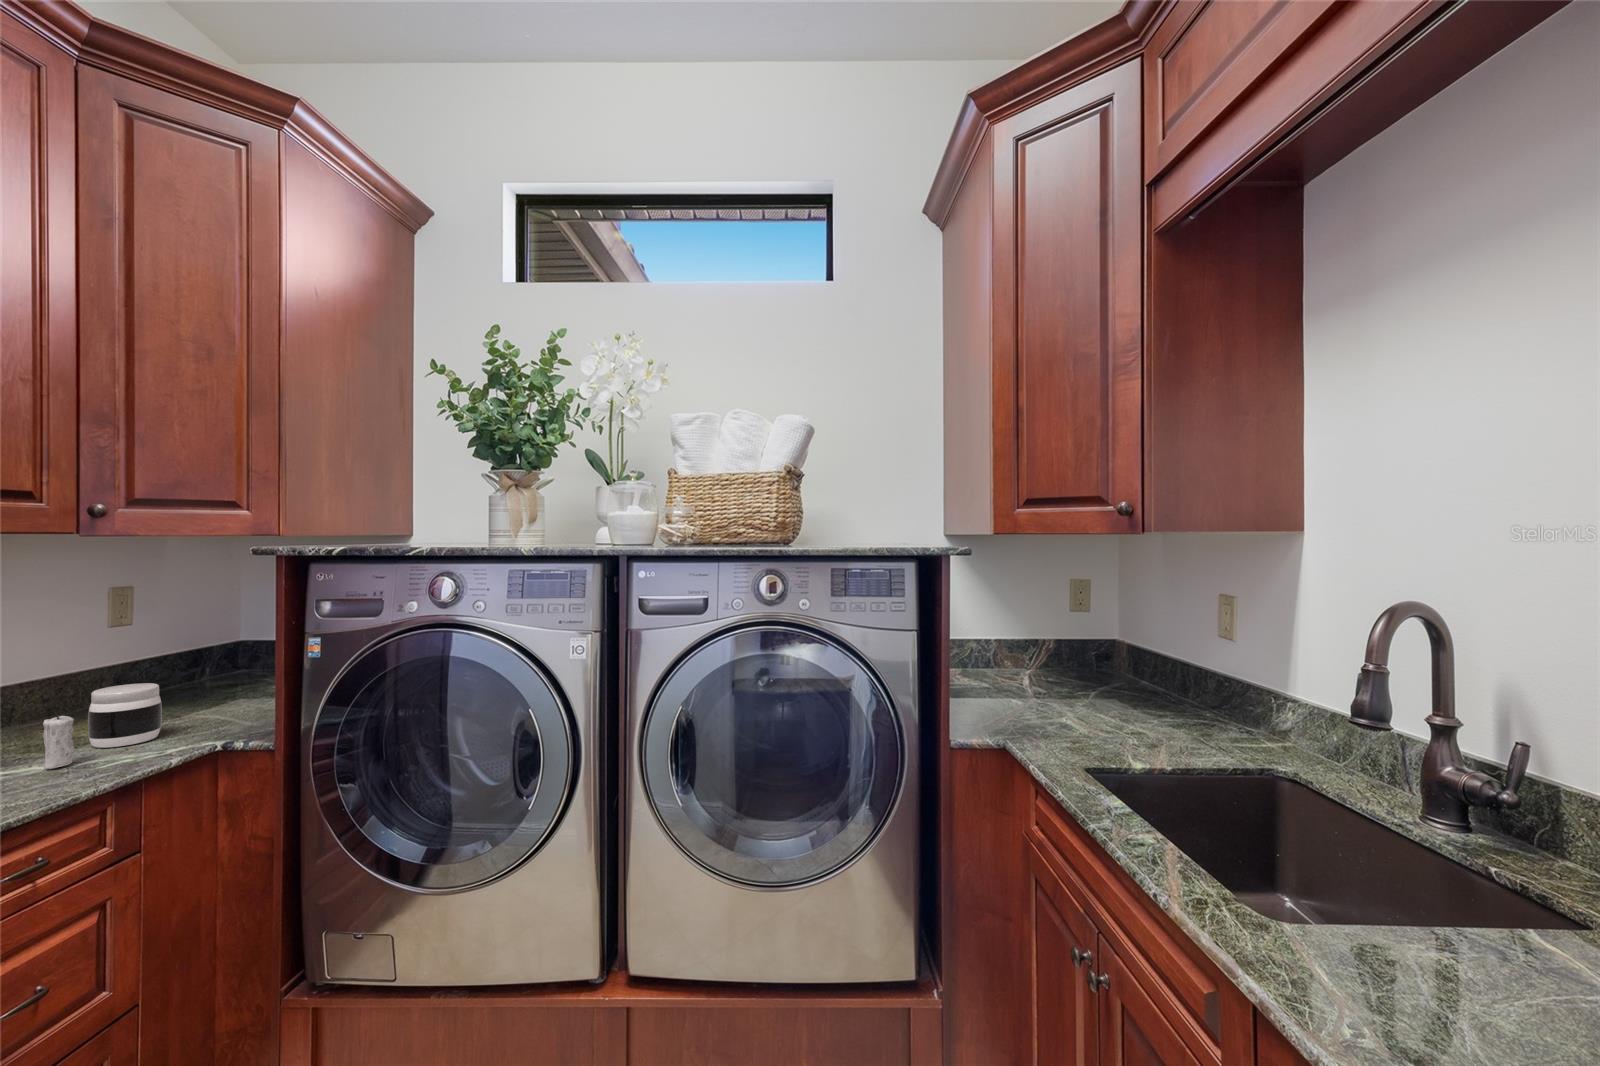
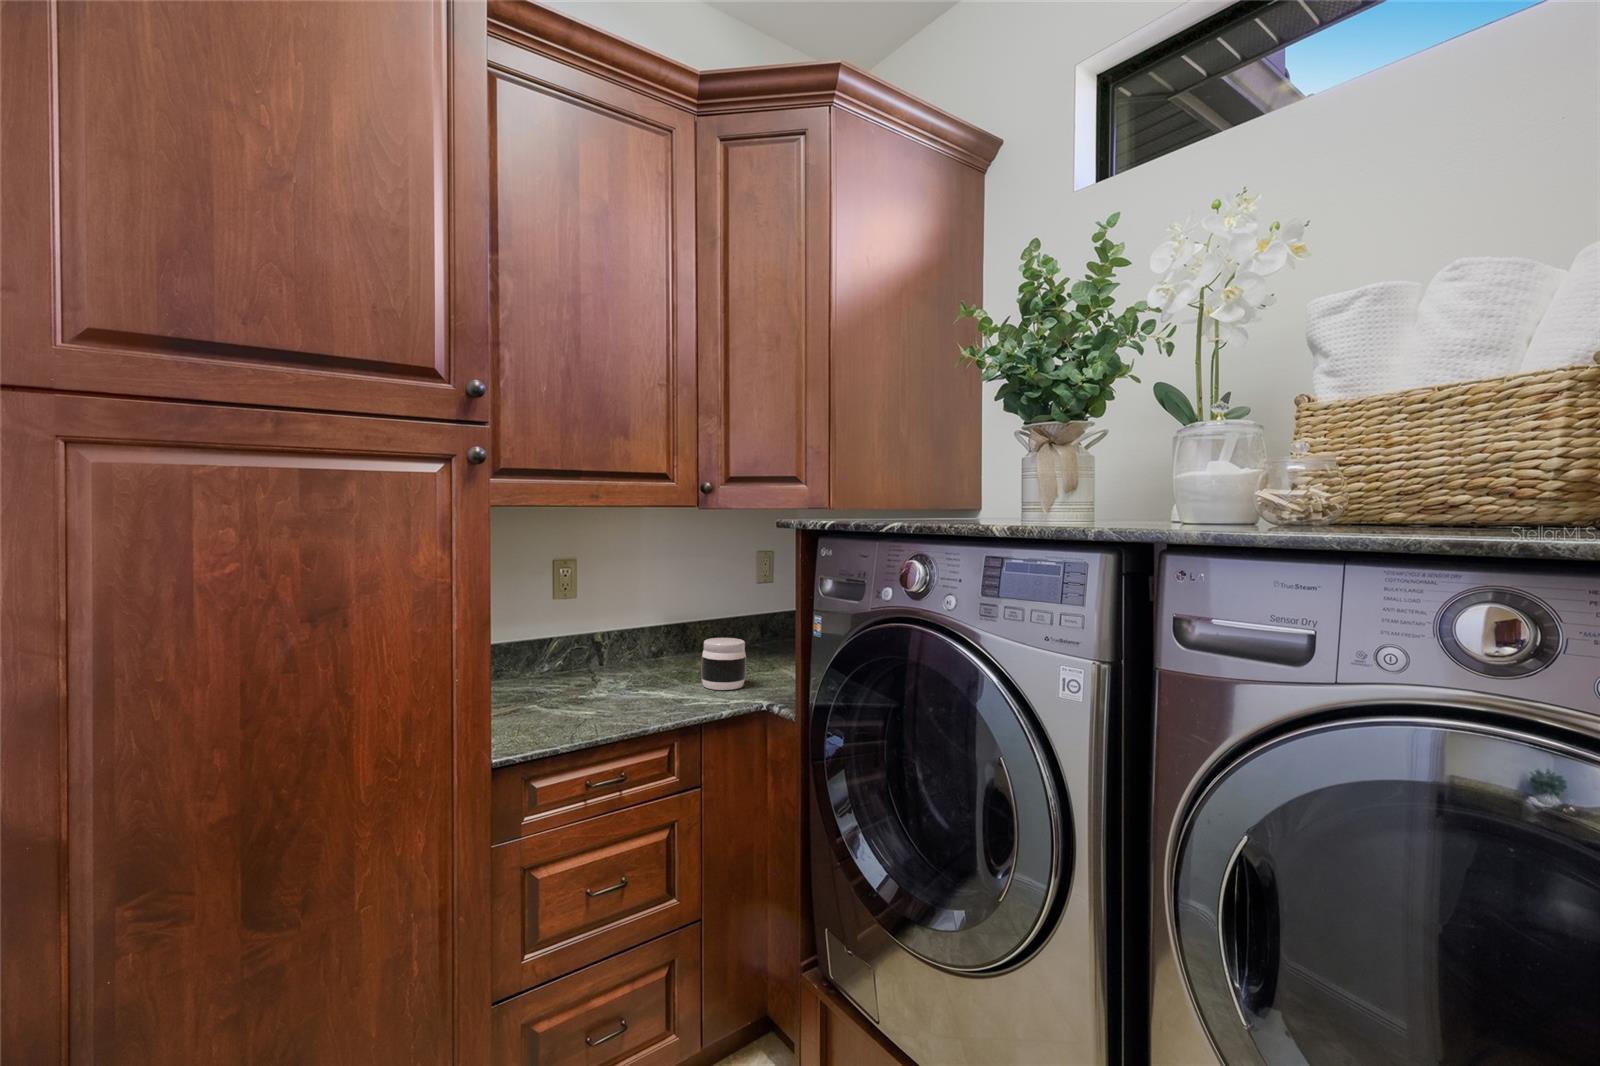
candle: present [43,711,74,769] -> none [661,647,678,696]

